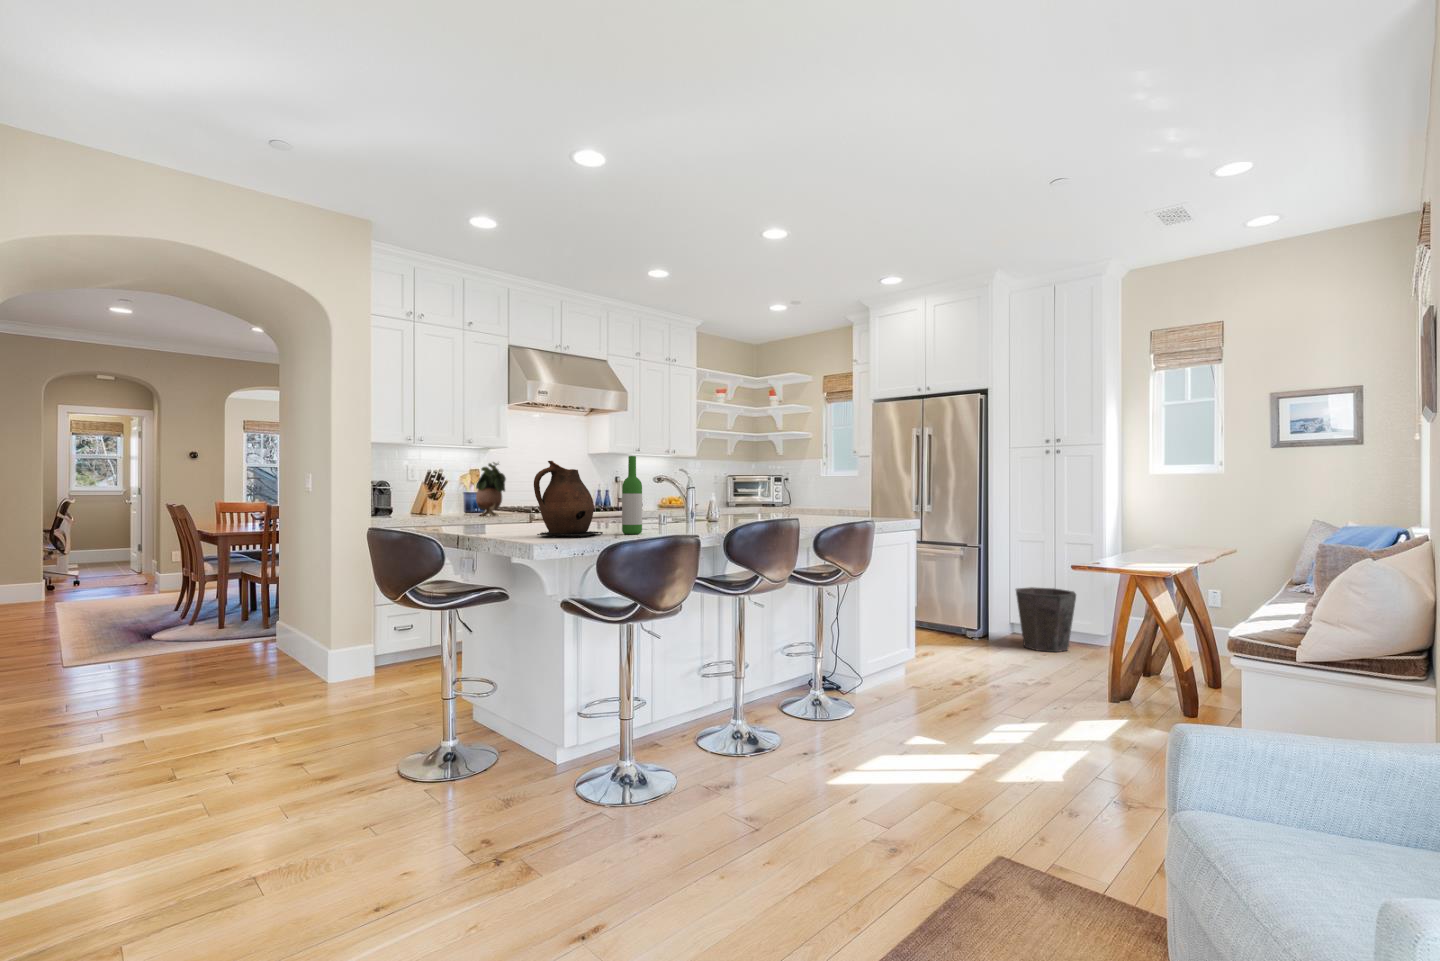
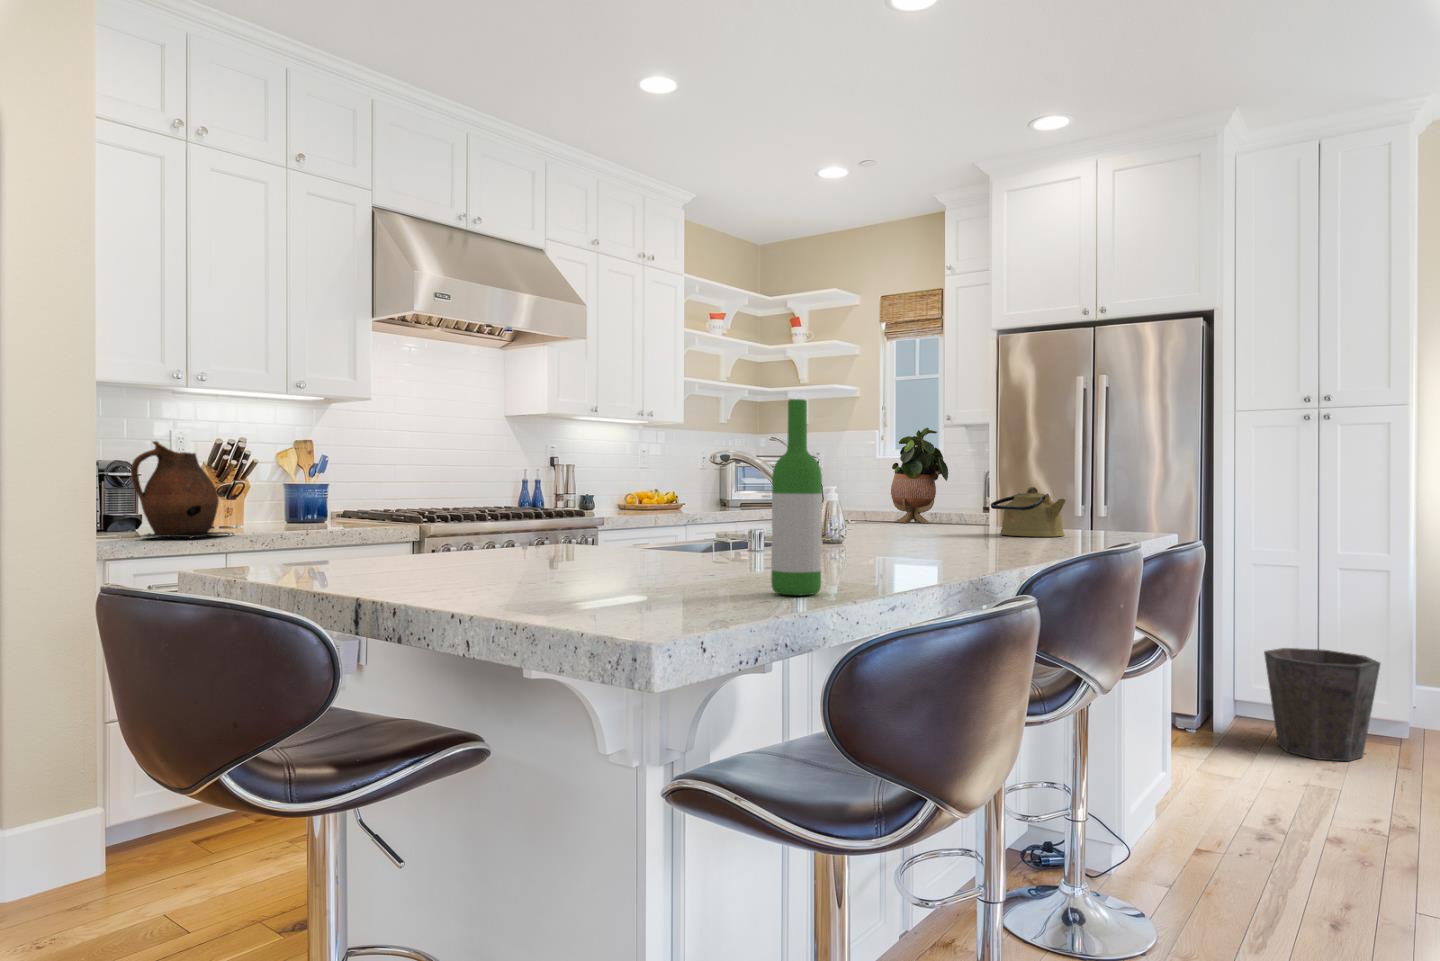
ceramic pitcher: present [534,461,603,537] -> present [131,441,234,539]
potted plant: present [476,462,506,516] -> present [891,428,948,523]
kettle: none [809,492,845,518] -> present [991,487,1066,537]

